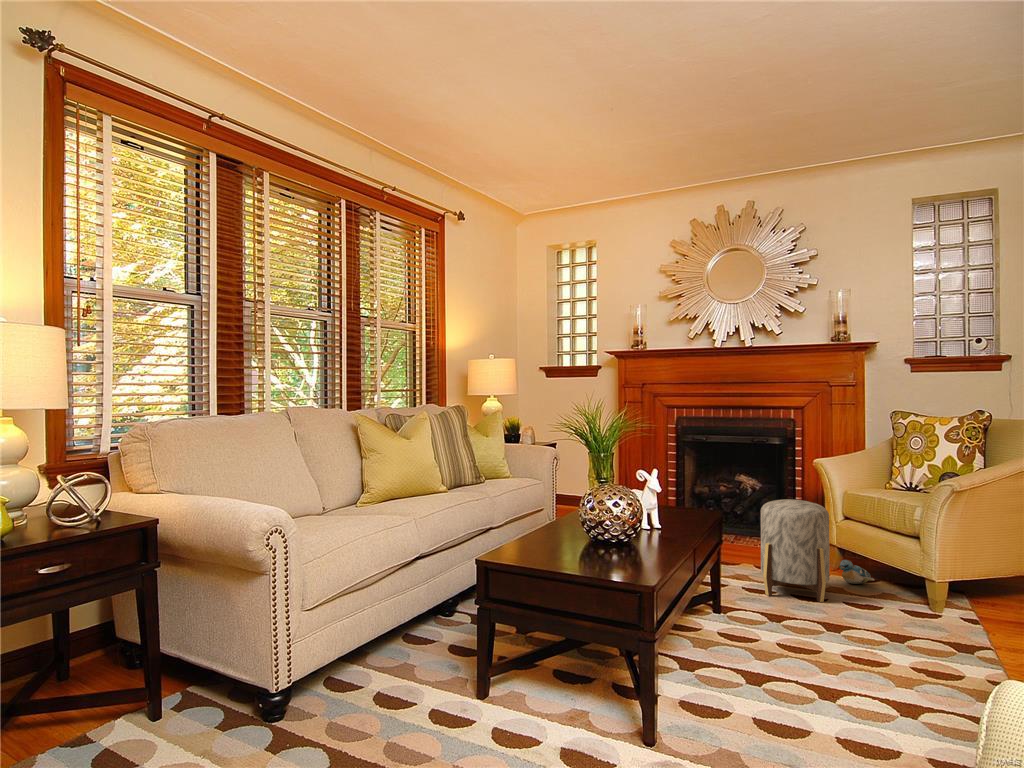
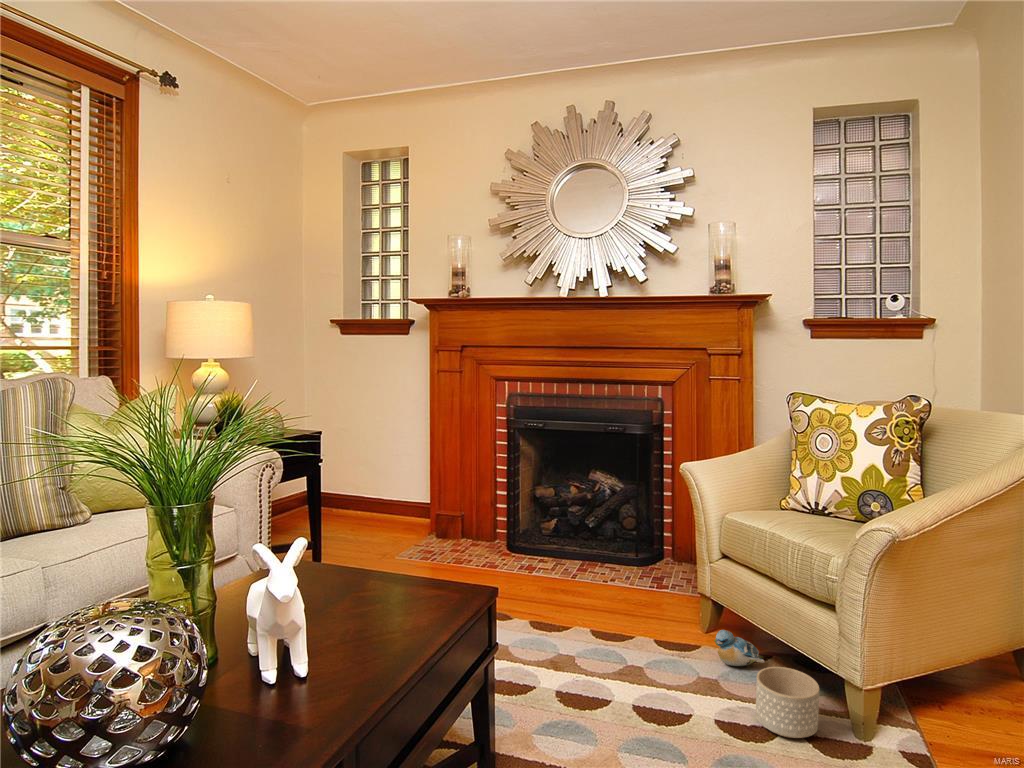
stool: present [761,499,830,602] -> none [597,546,702,724]
planter: none [867,573,908,610] -> present [756,667,819,738]

